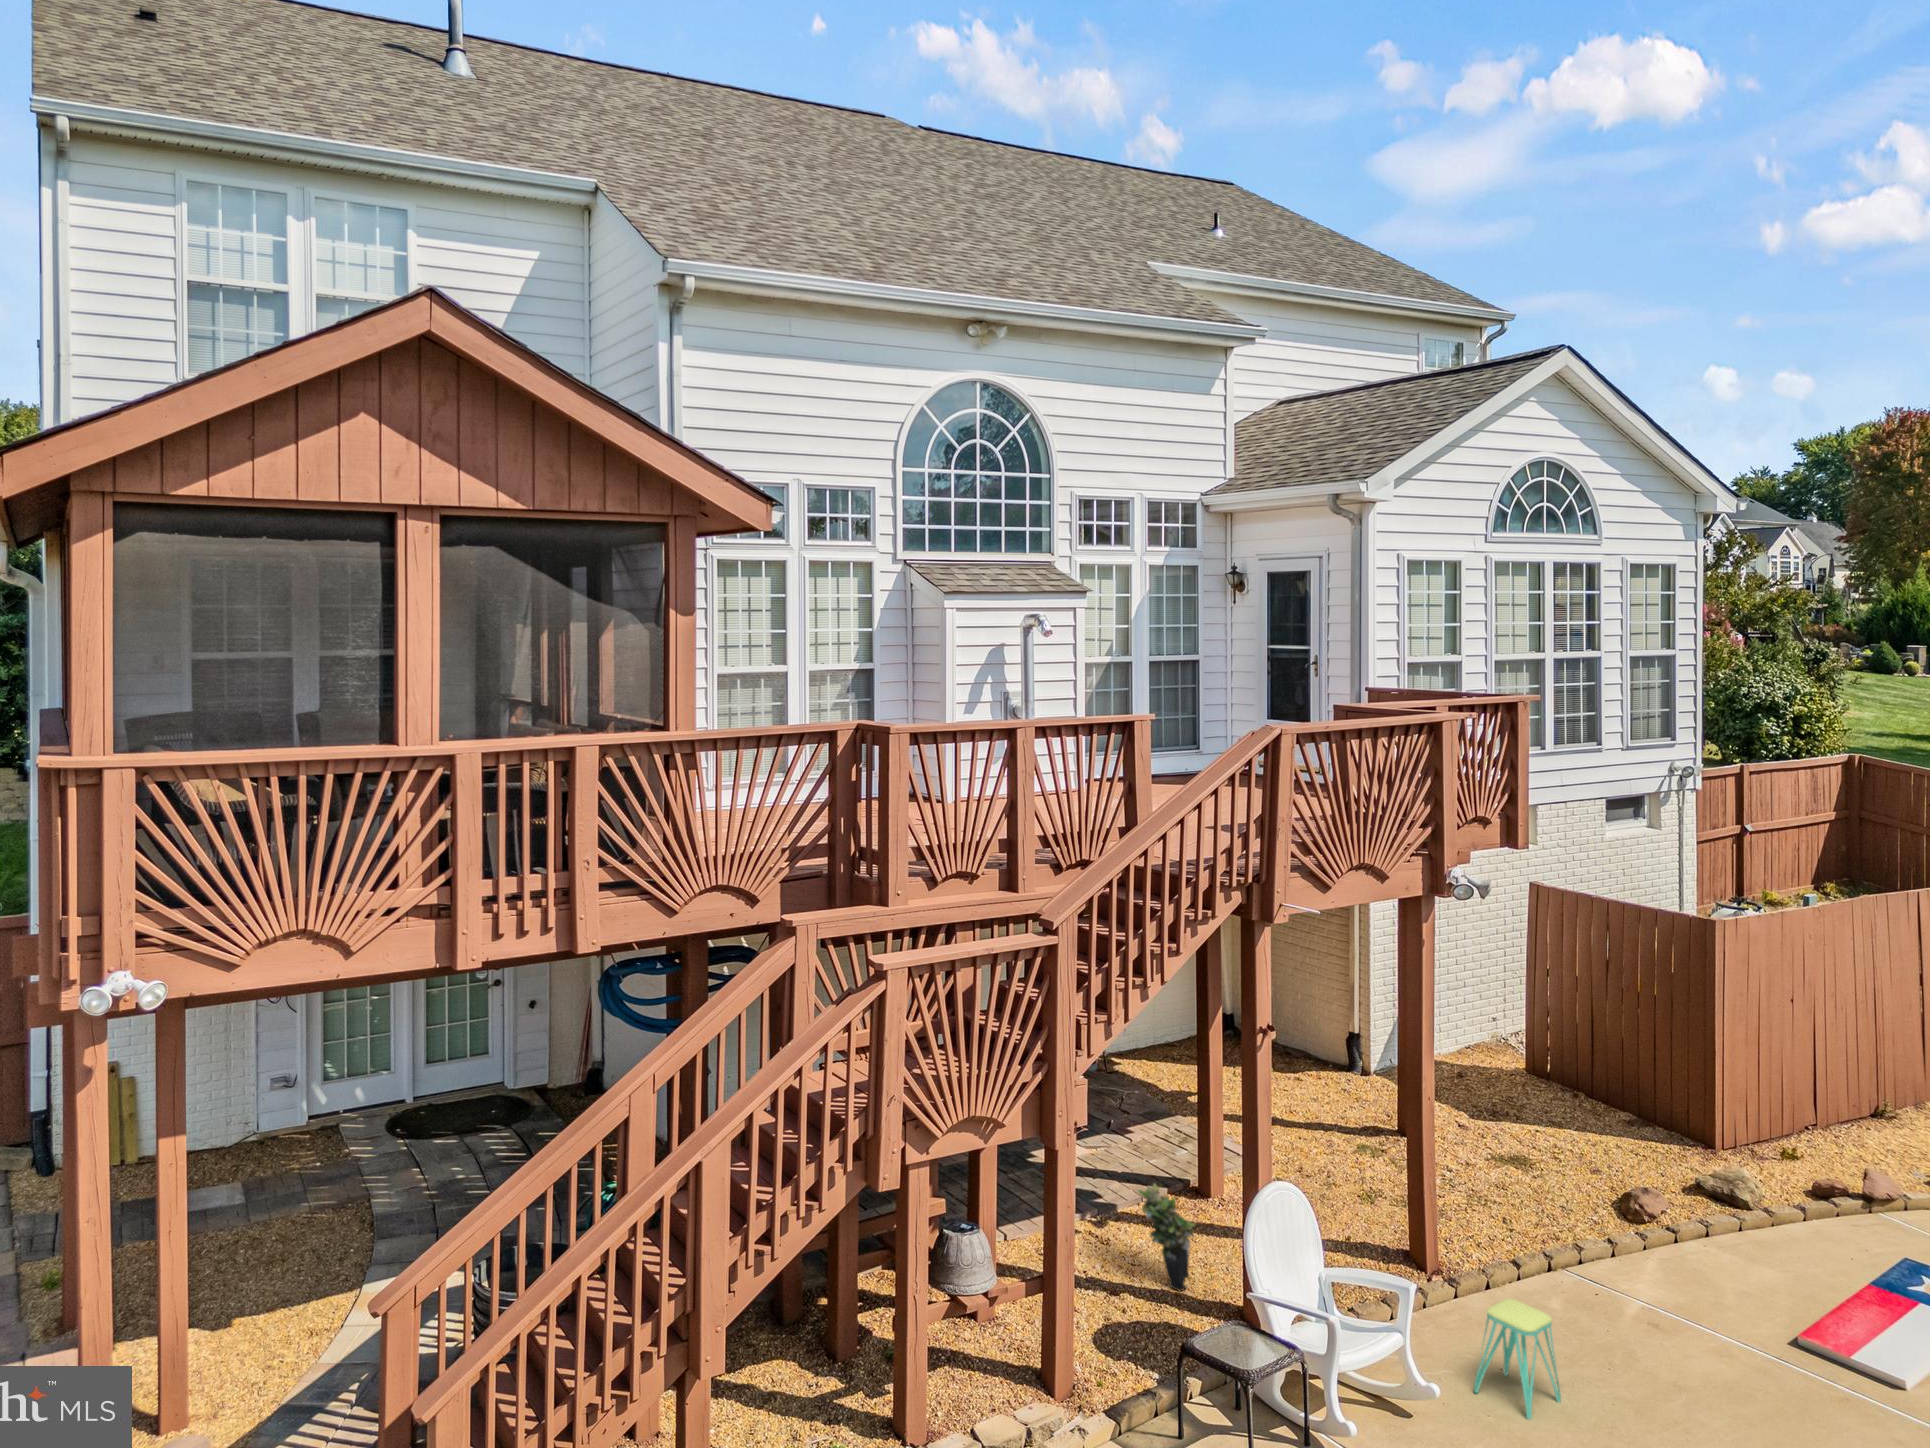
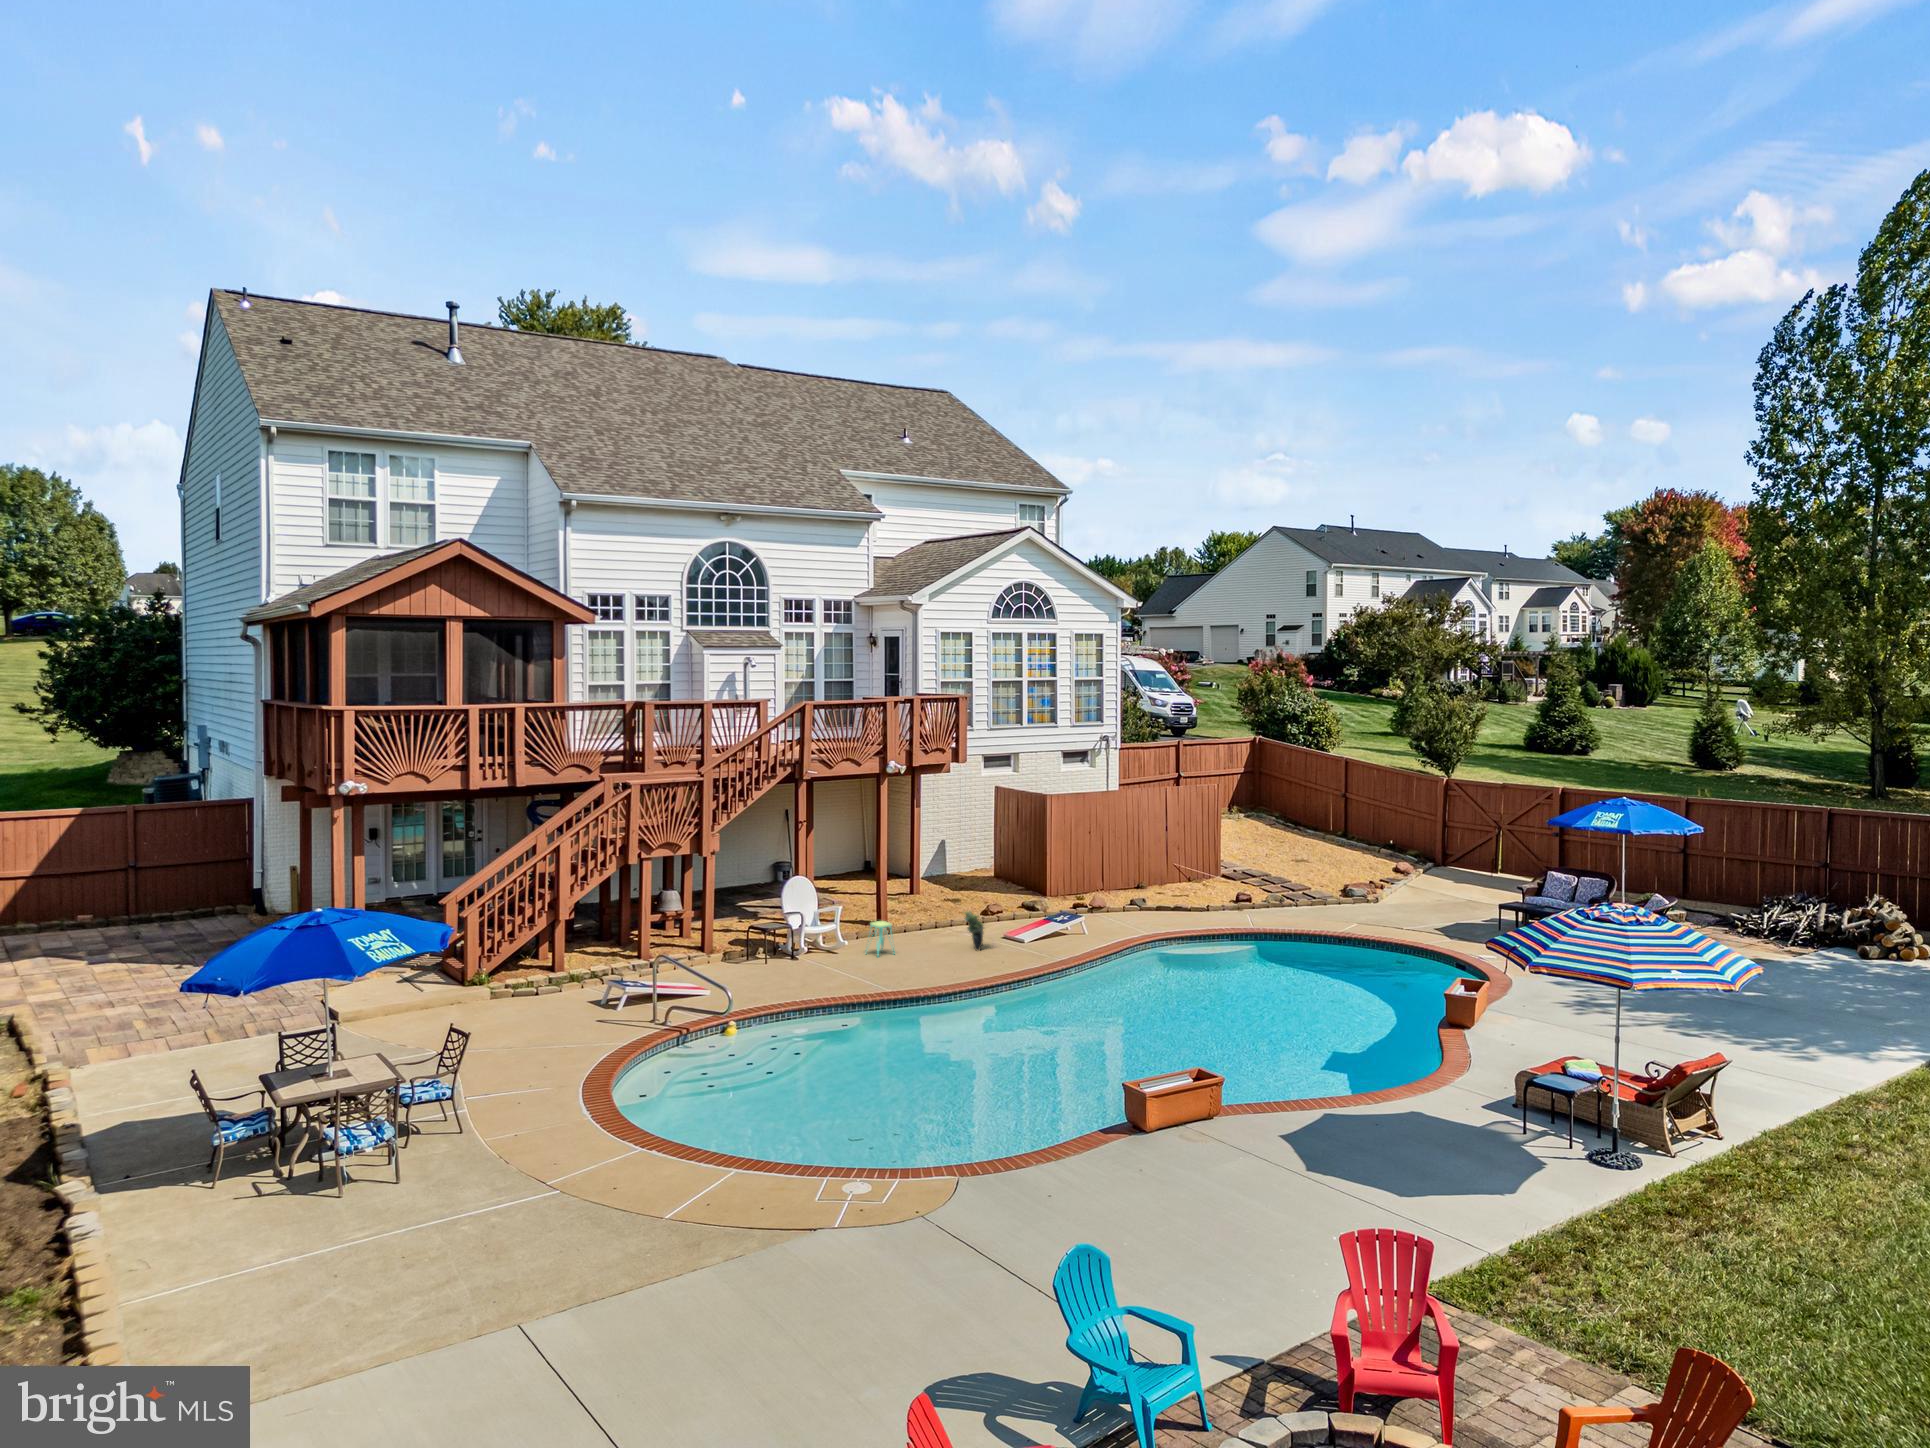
potted plant: present [1138,1184,1194,1291] -> present [964,911,984,951]

